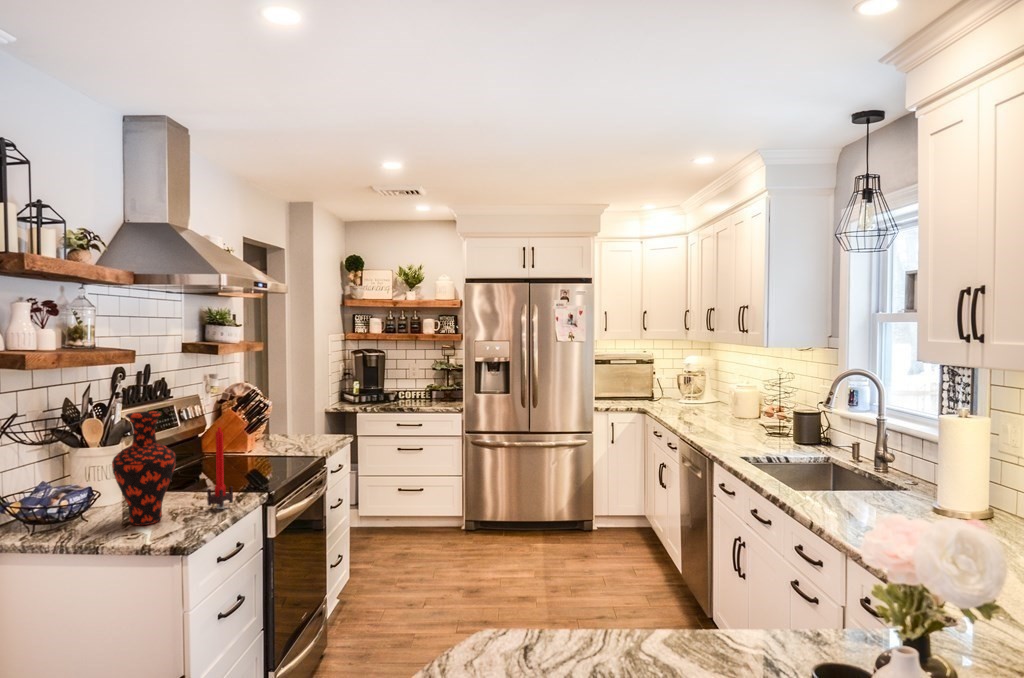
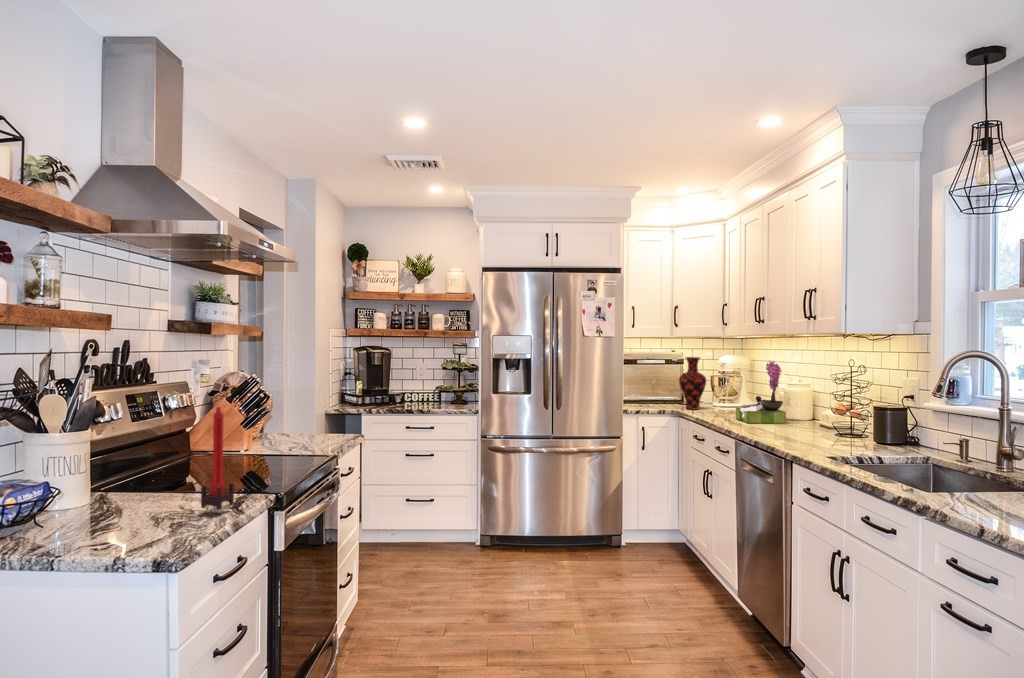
flower arrangement: none [690,364,734,423] -> present [736,360,786,424]
vase: present [112,411,176,525] -> present [679,357,706,410]

